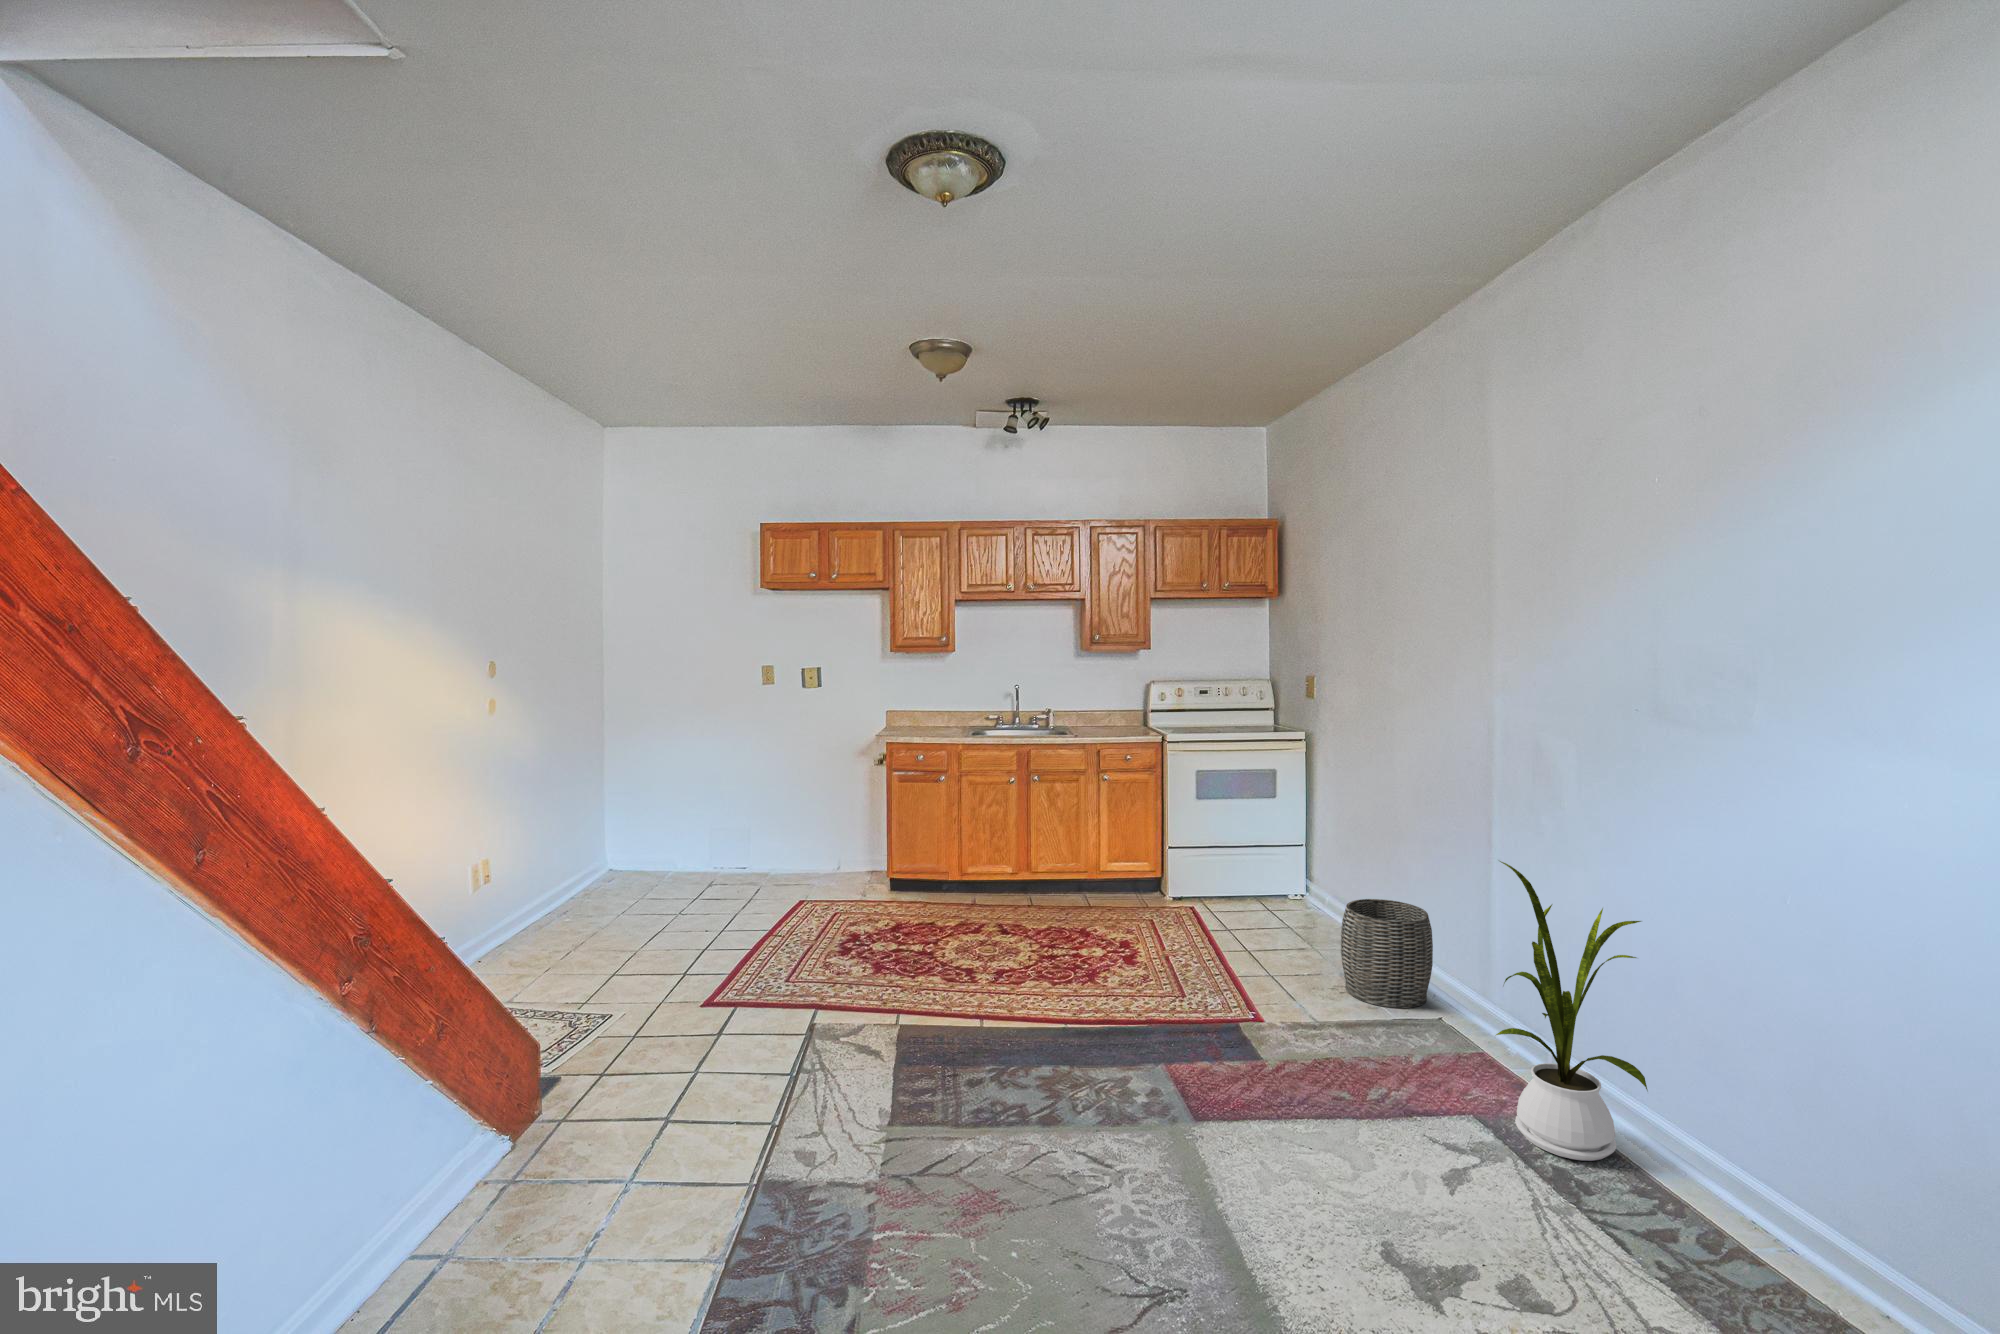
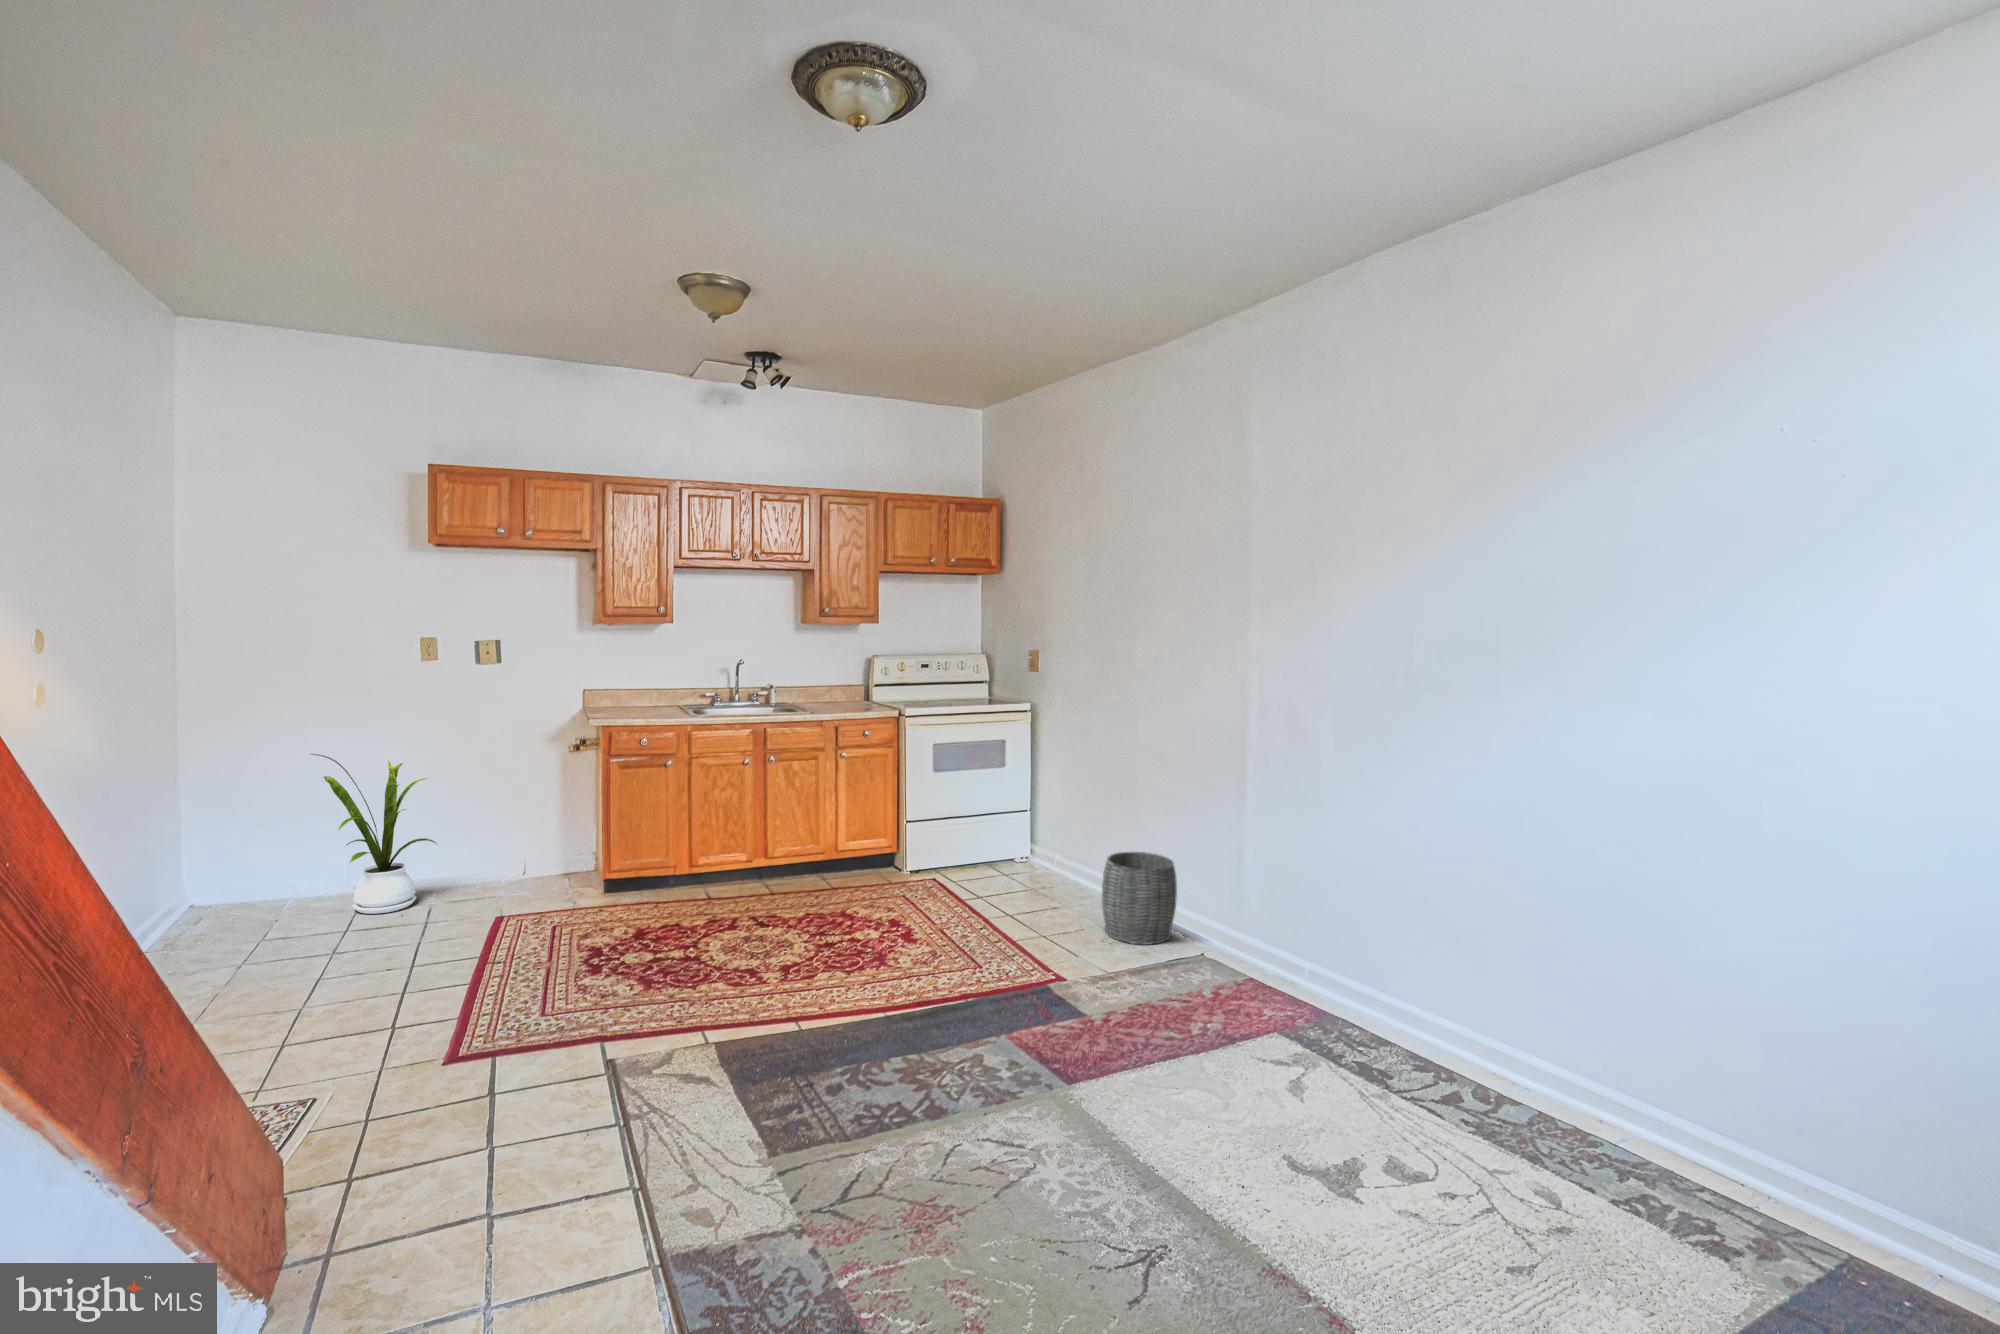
house plant: present [1496,861,1648,1161] -> present [311,754,436,914]

